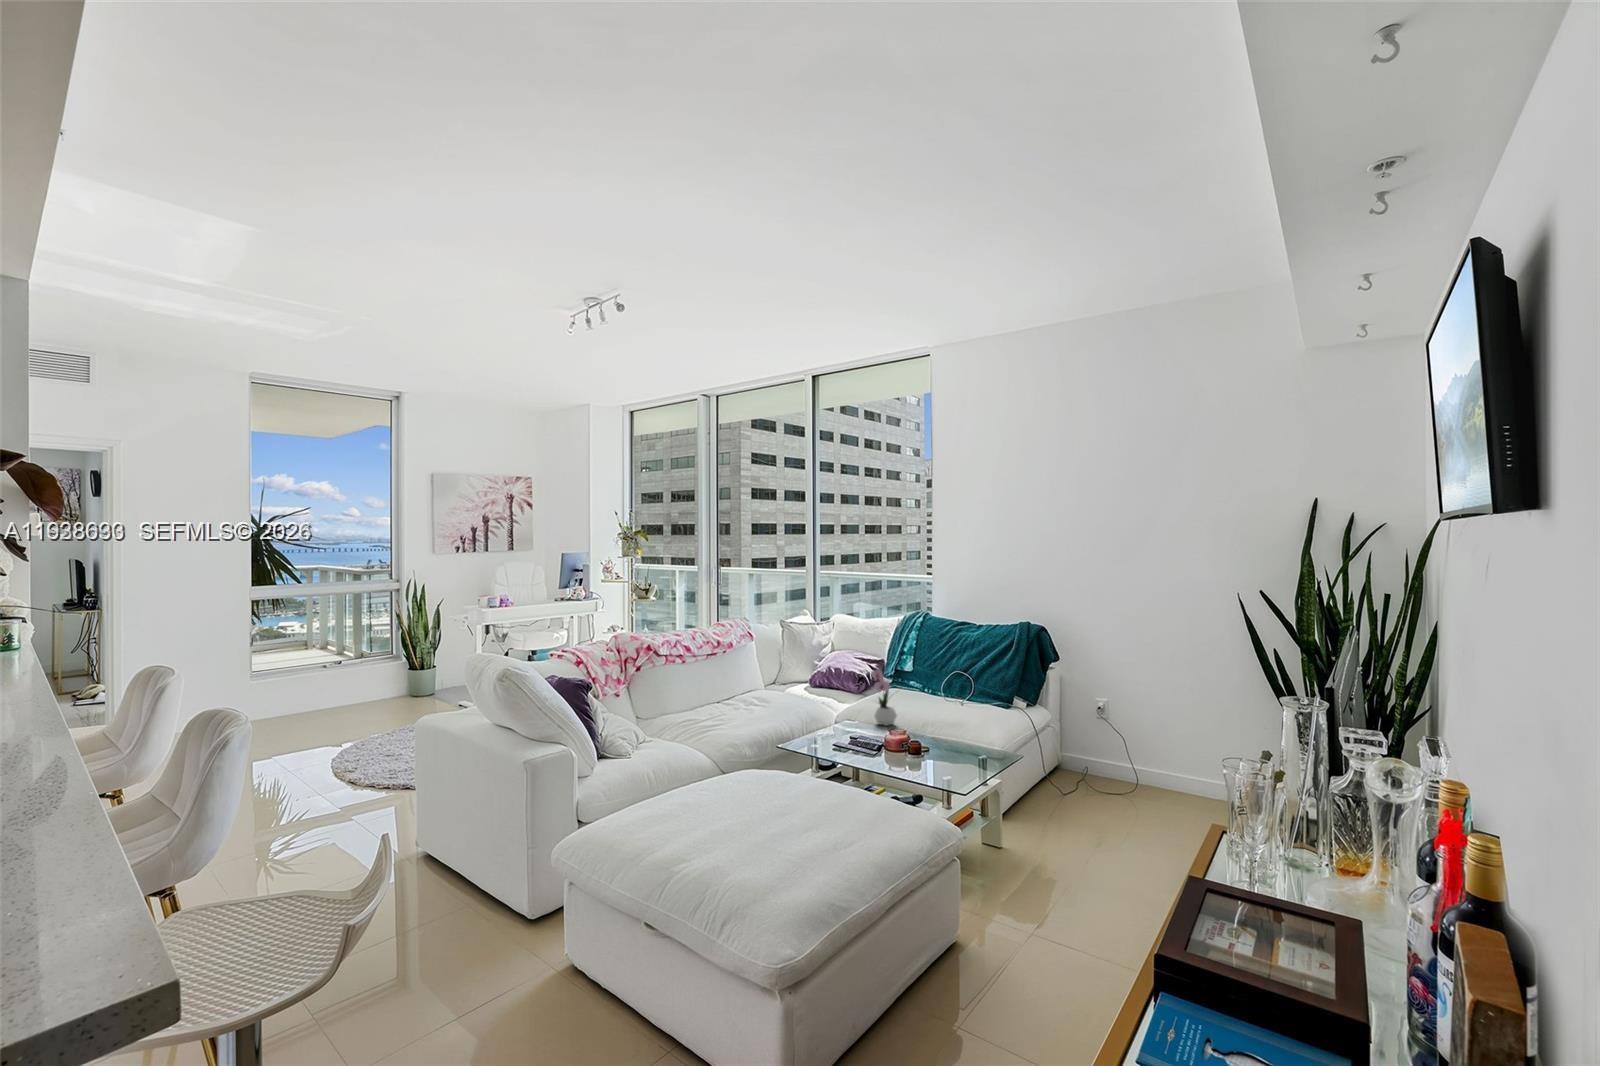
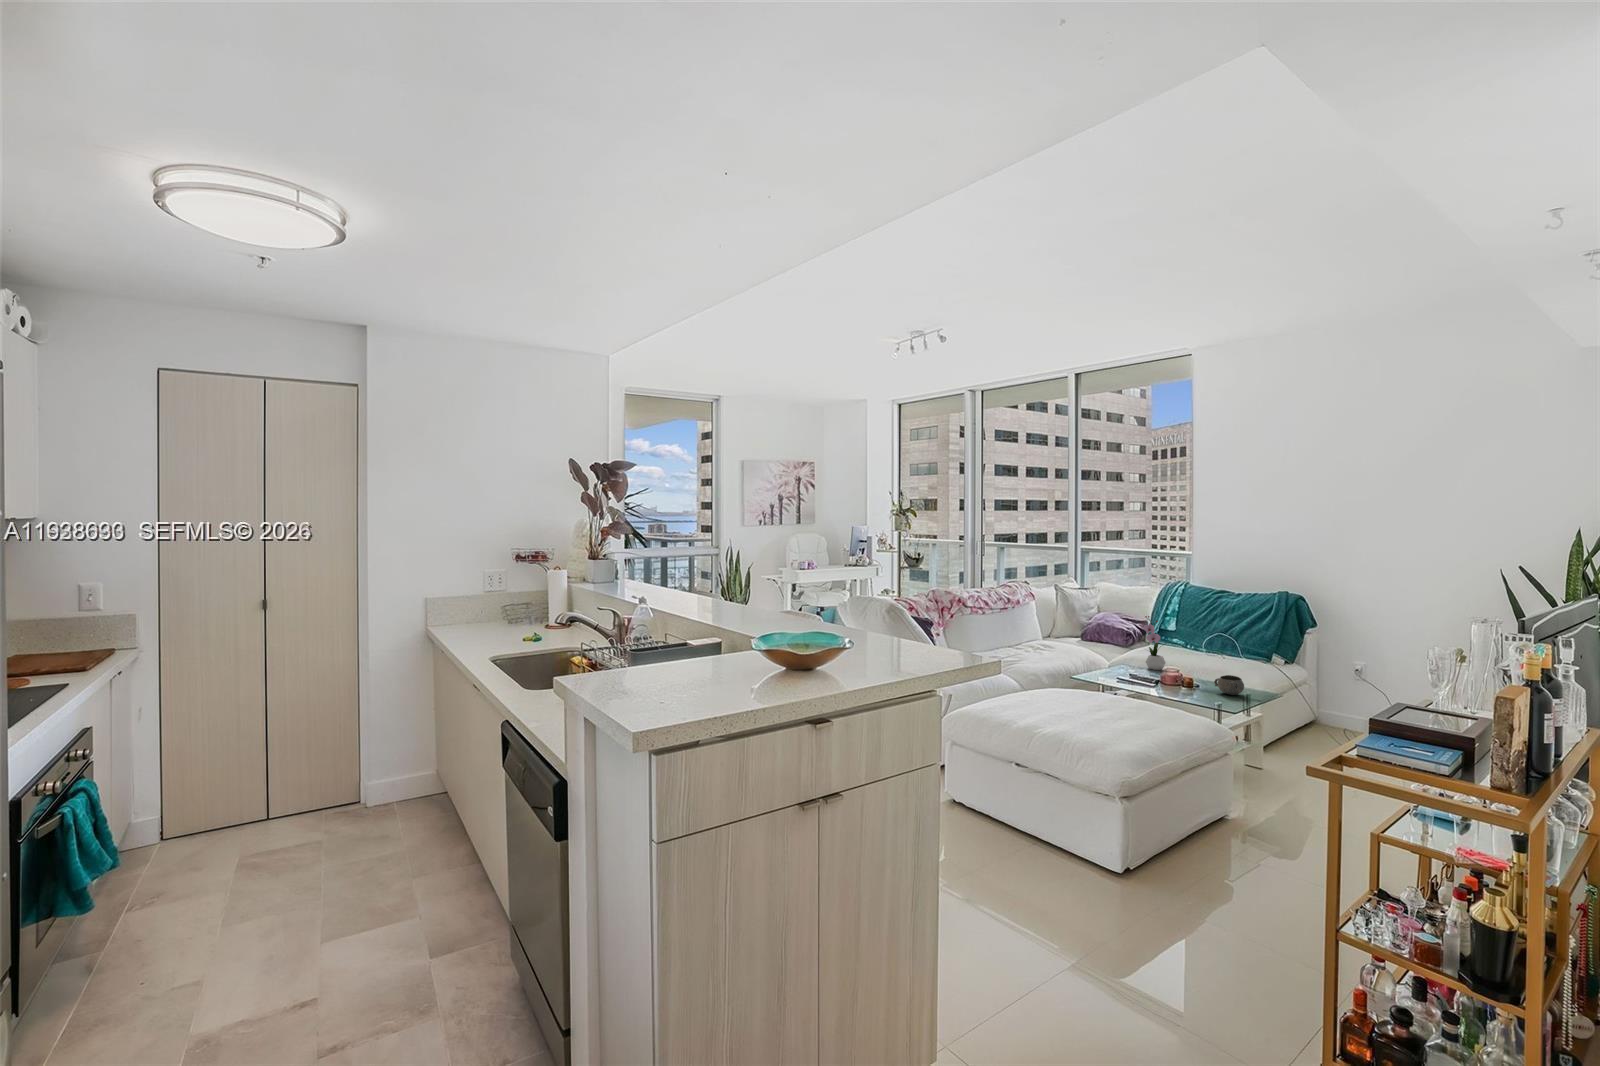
decorative bowl: none [947,733,980,759] -> present [1214,675,1244,695]

